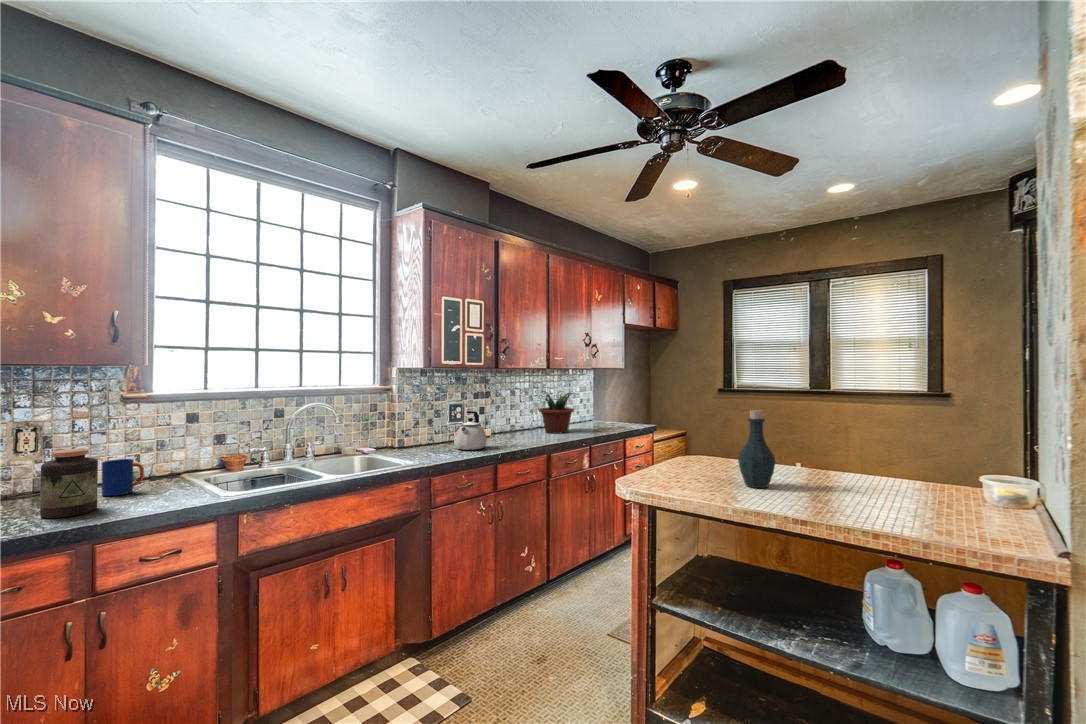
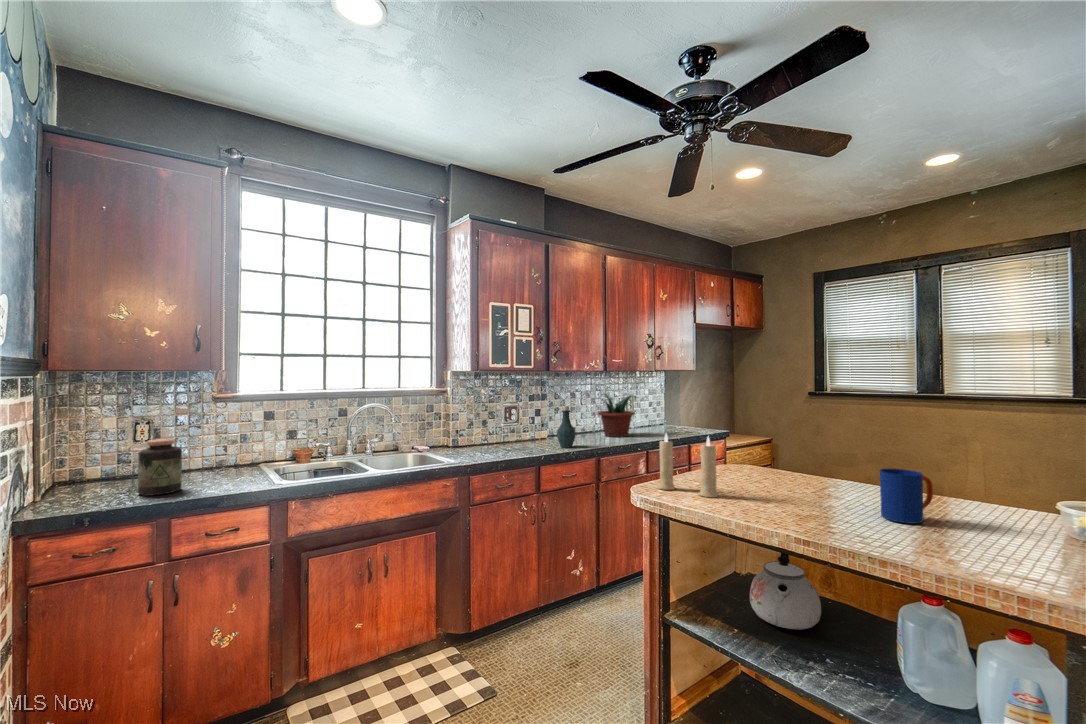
bottle: present [738,410,775,488] -> present [557,406,575,448]
kettle: present [454,411,487,450] -> present [750,552,821,629]
candle: none [645,428,704,488] -> present [658,434,718,497]
mug: present [101,459,144,496] -> present [880,469,933,524]

